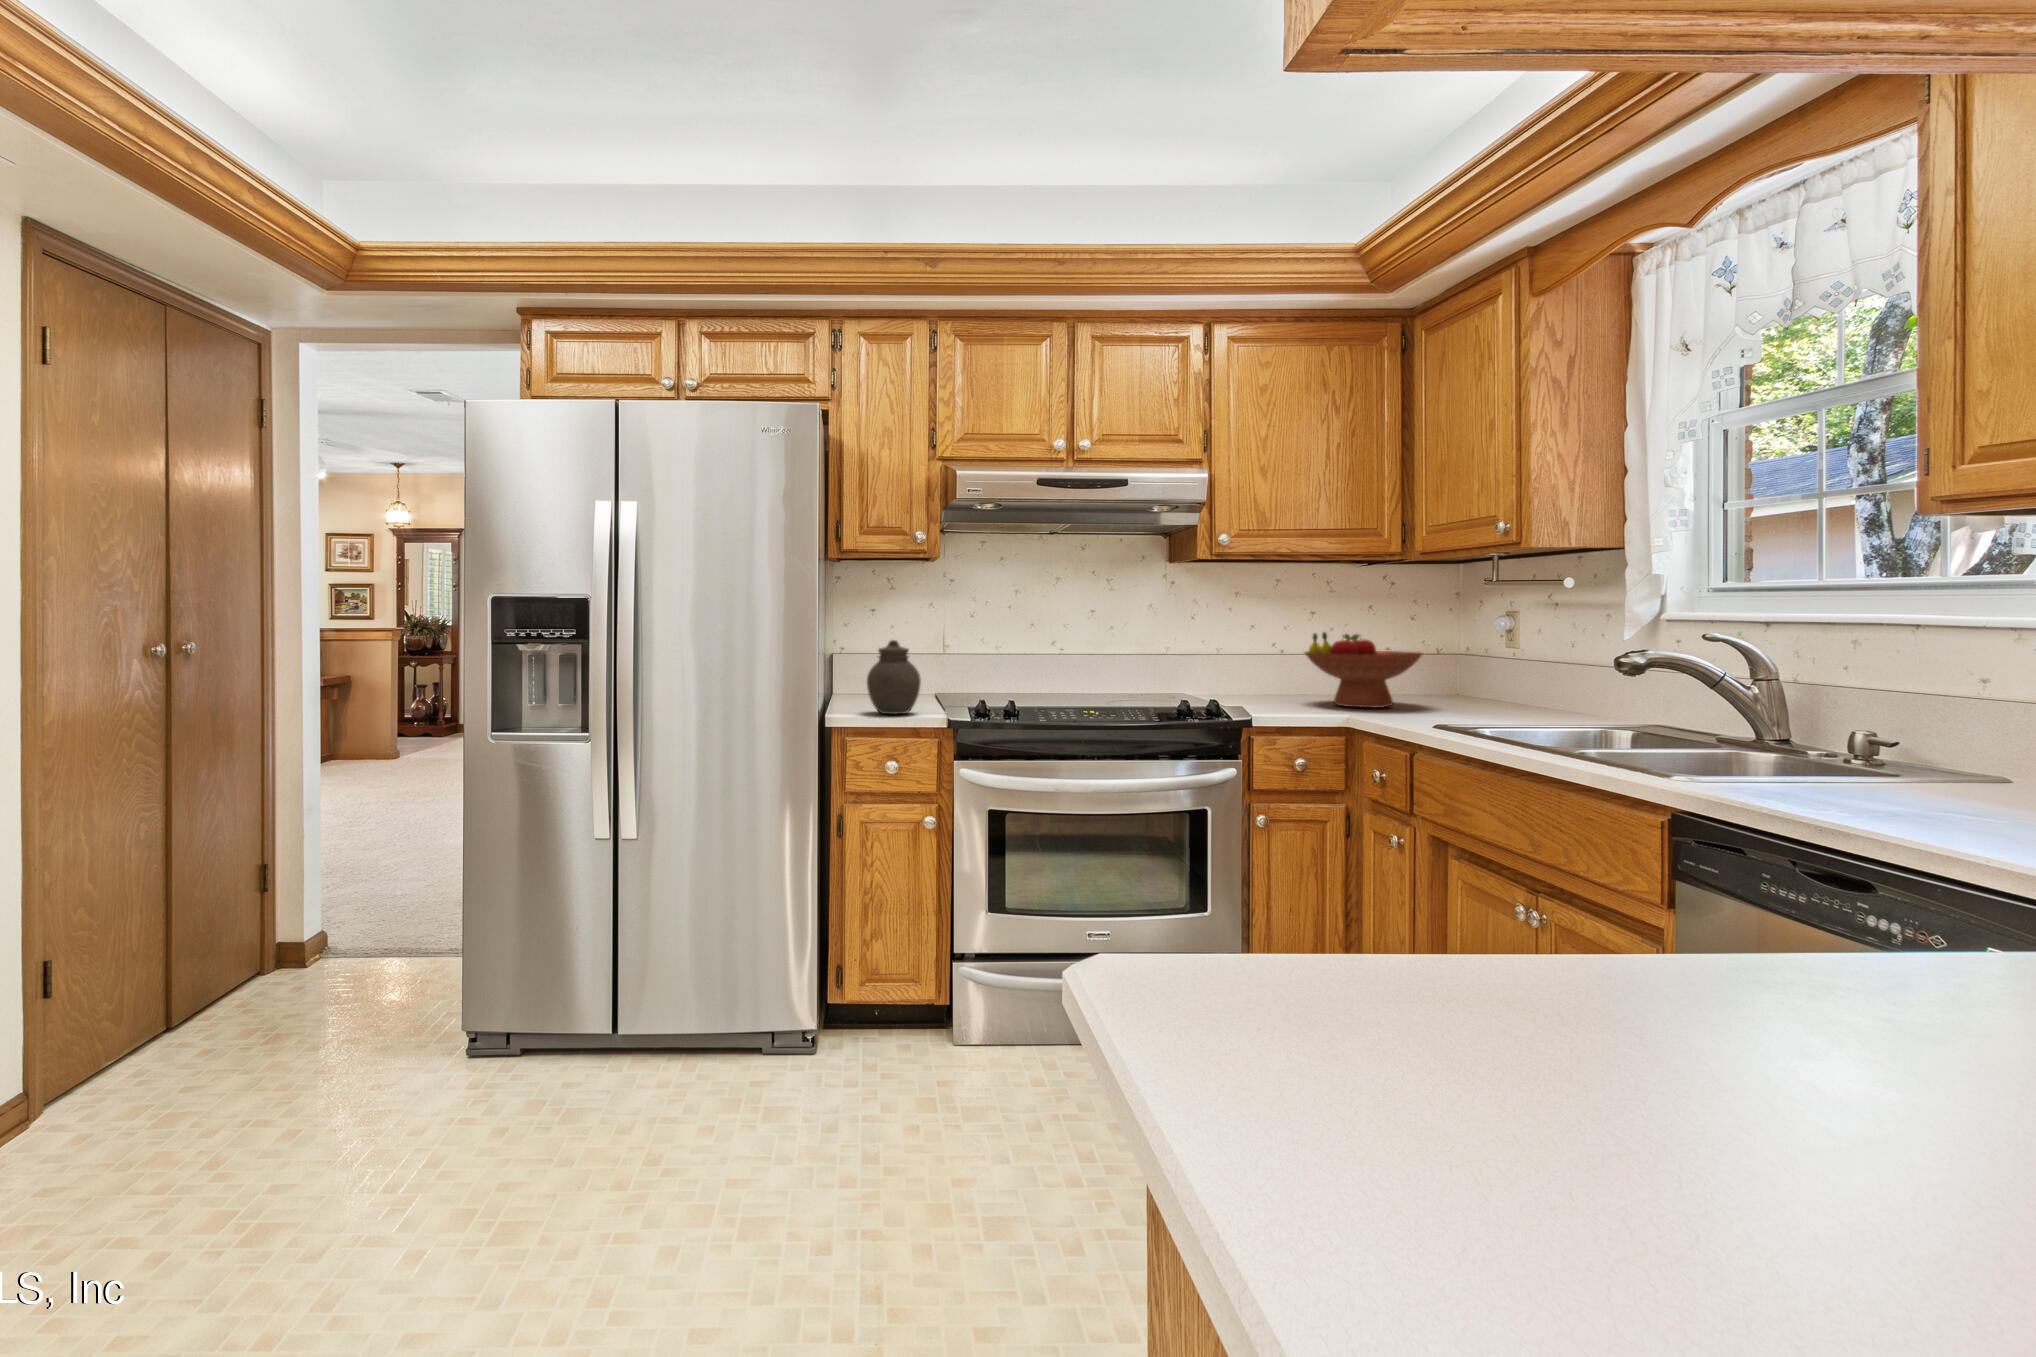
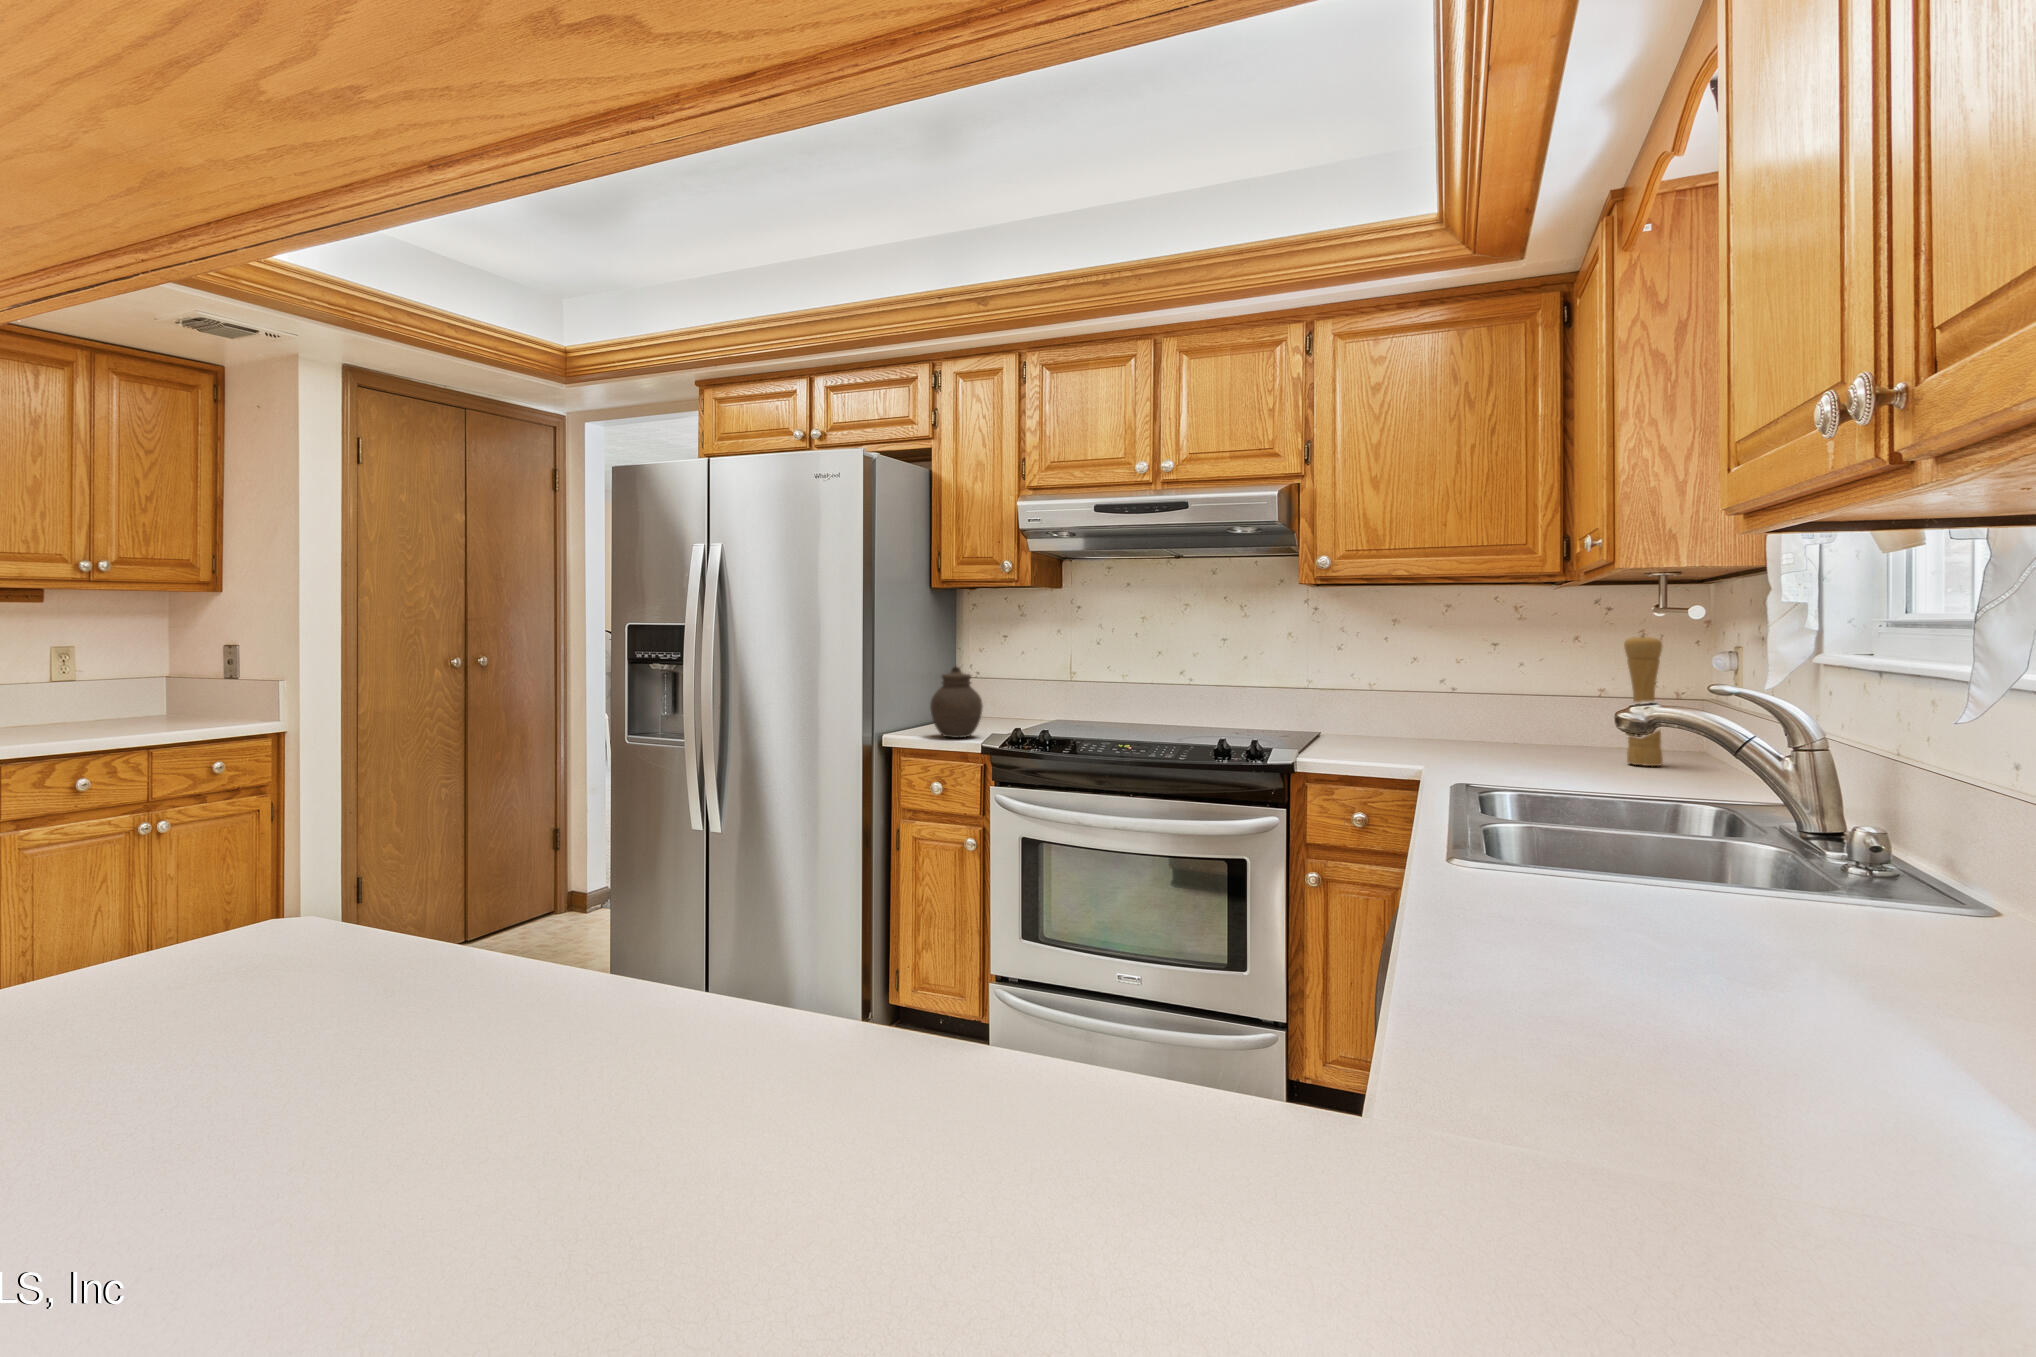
pepper mill: none [1446,601,1476,704] -> present [1624,635,1663,766]
fruit bowl: present [1305,632,1422,708] -> none [1415,670,1564,762]

